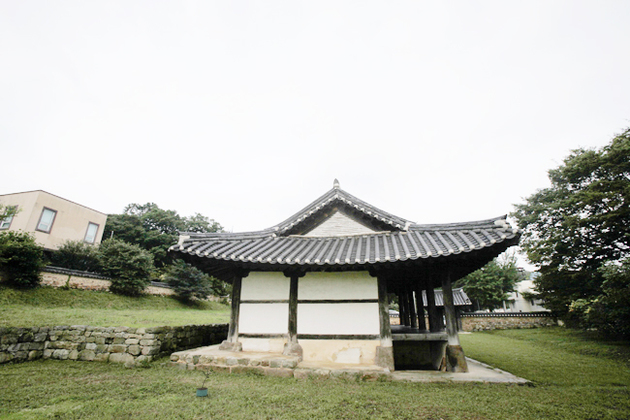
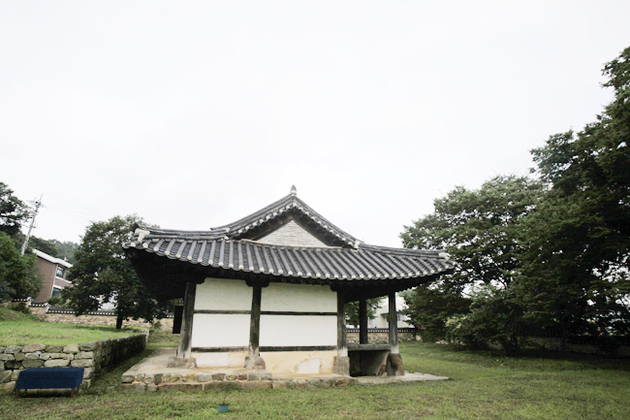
bench: none [96,344,146,369] -> present [15,367,85,398]

